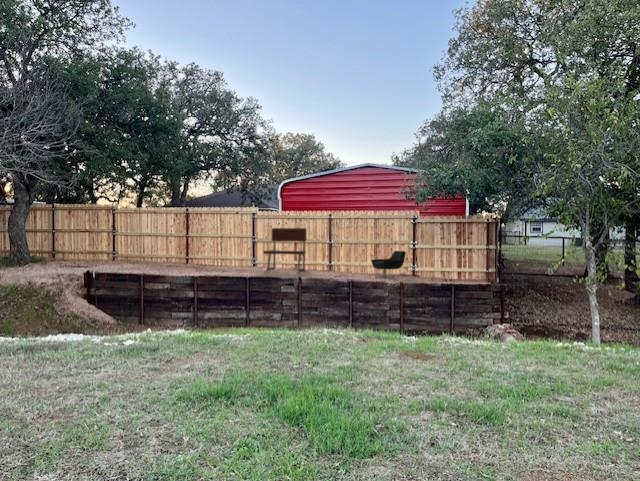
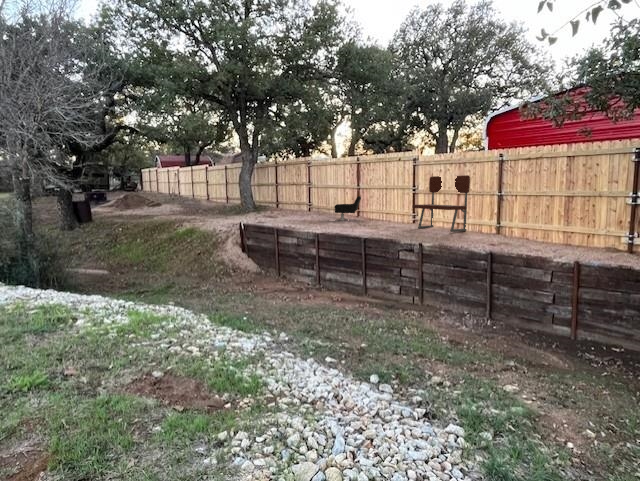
lounge chair: present [371,251,406,278] -> present [335,196,361,221]

